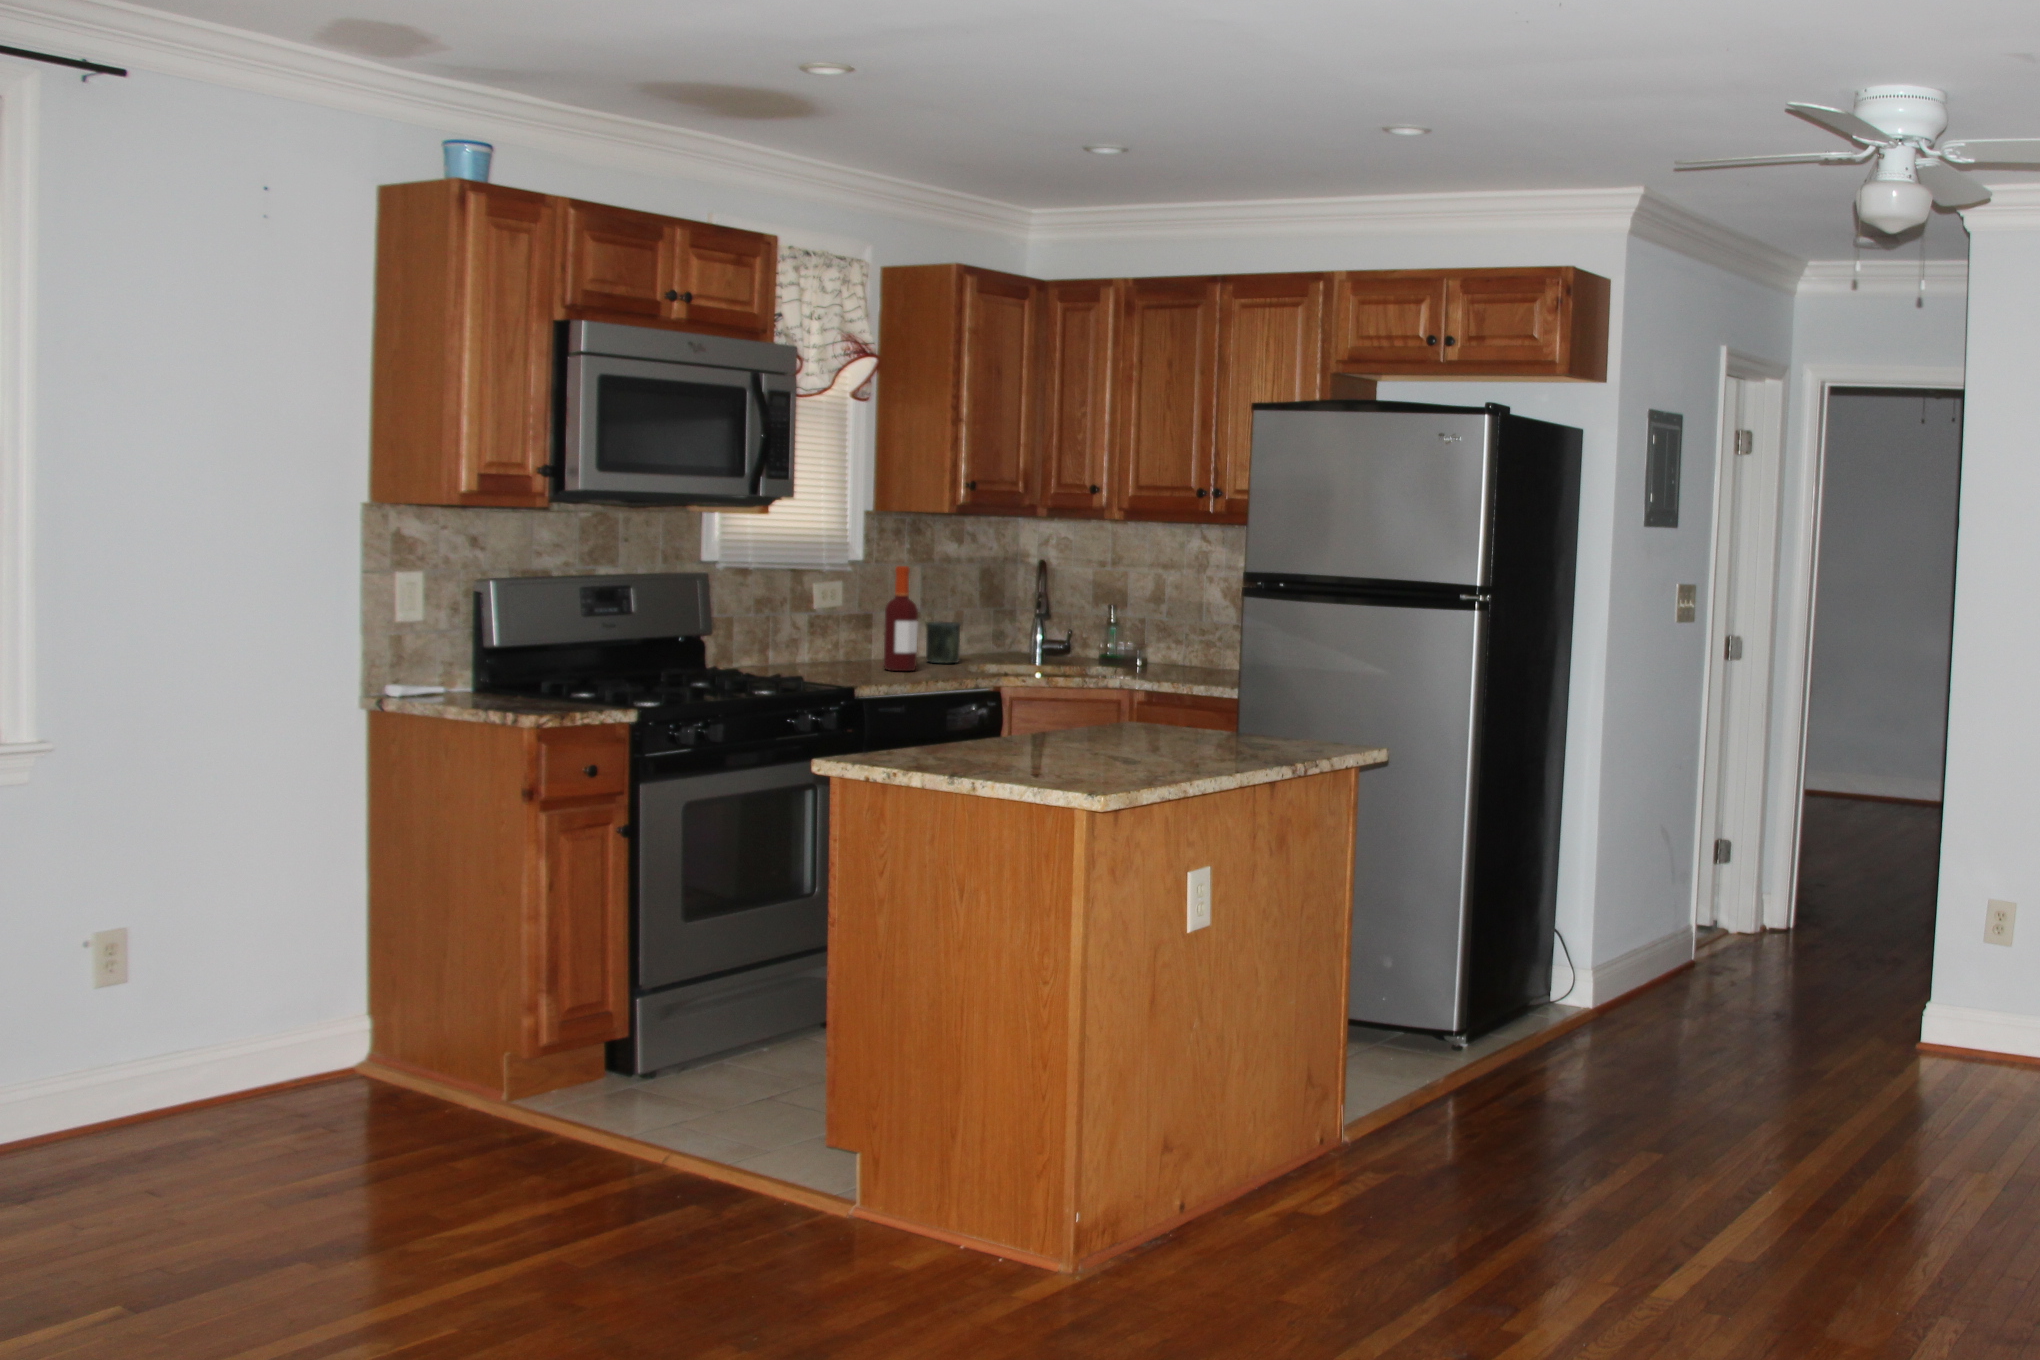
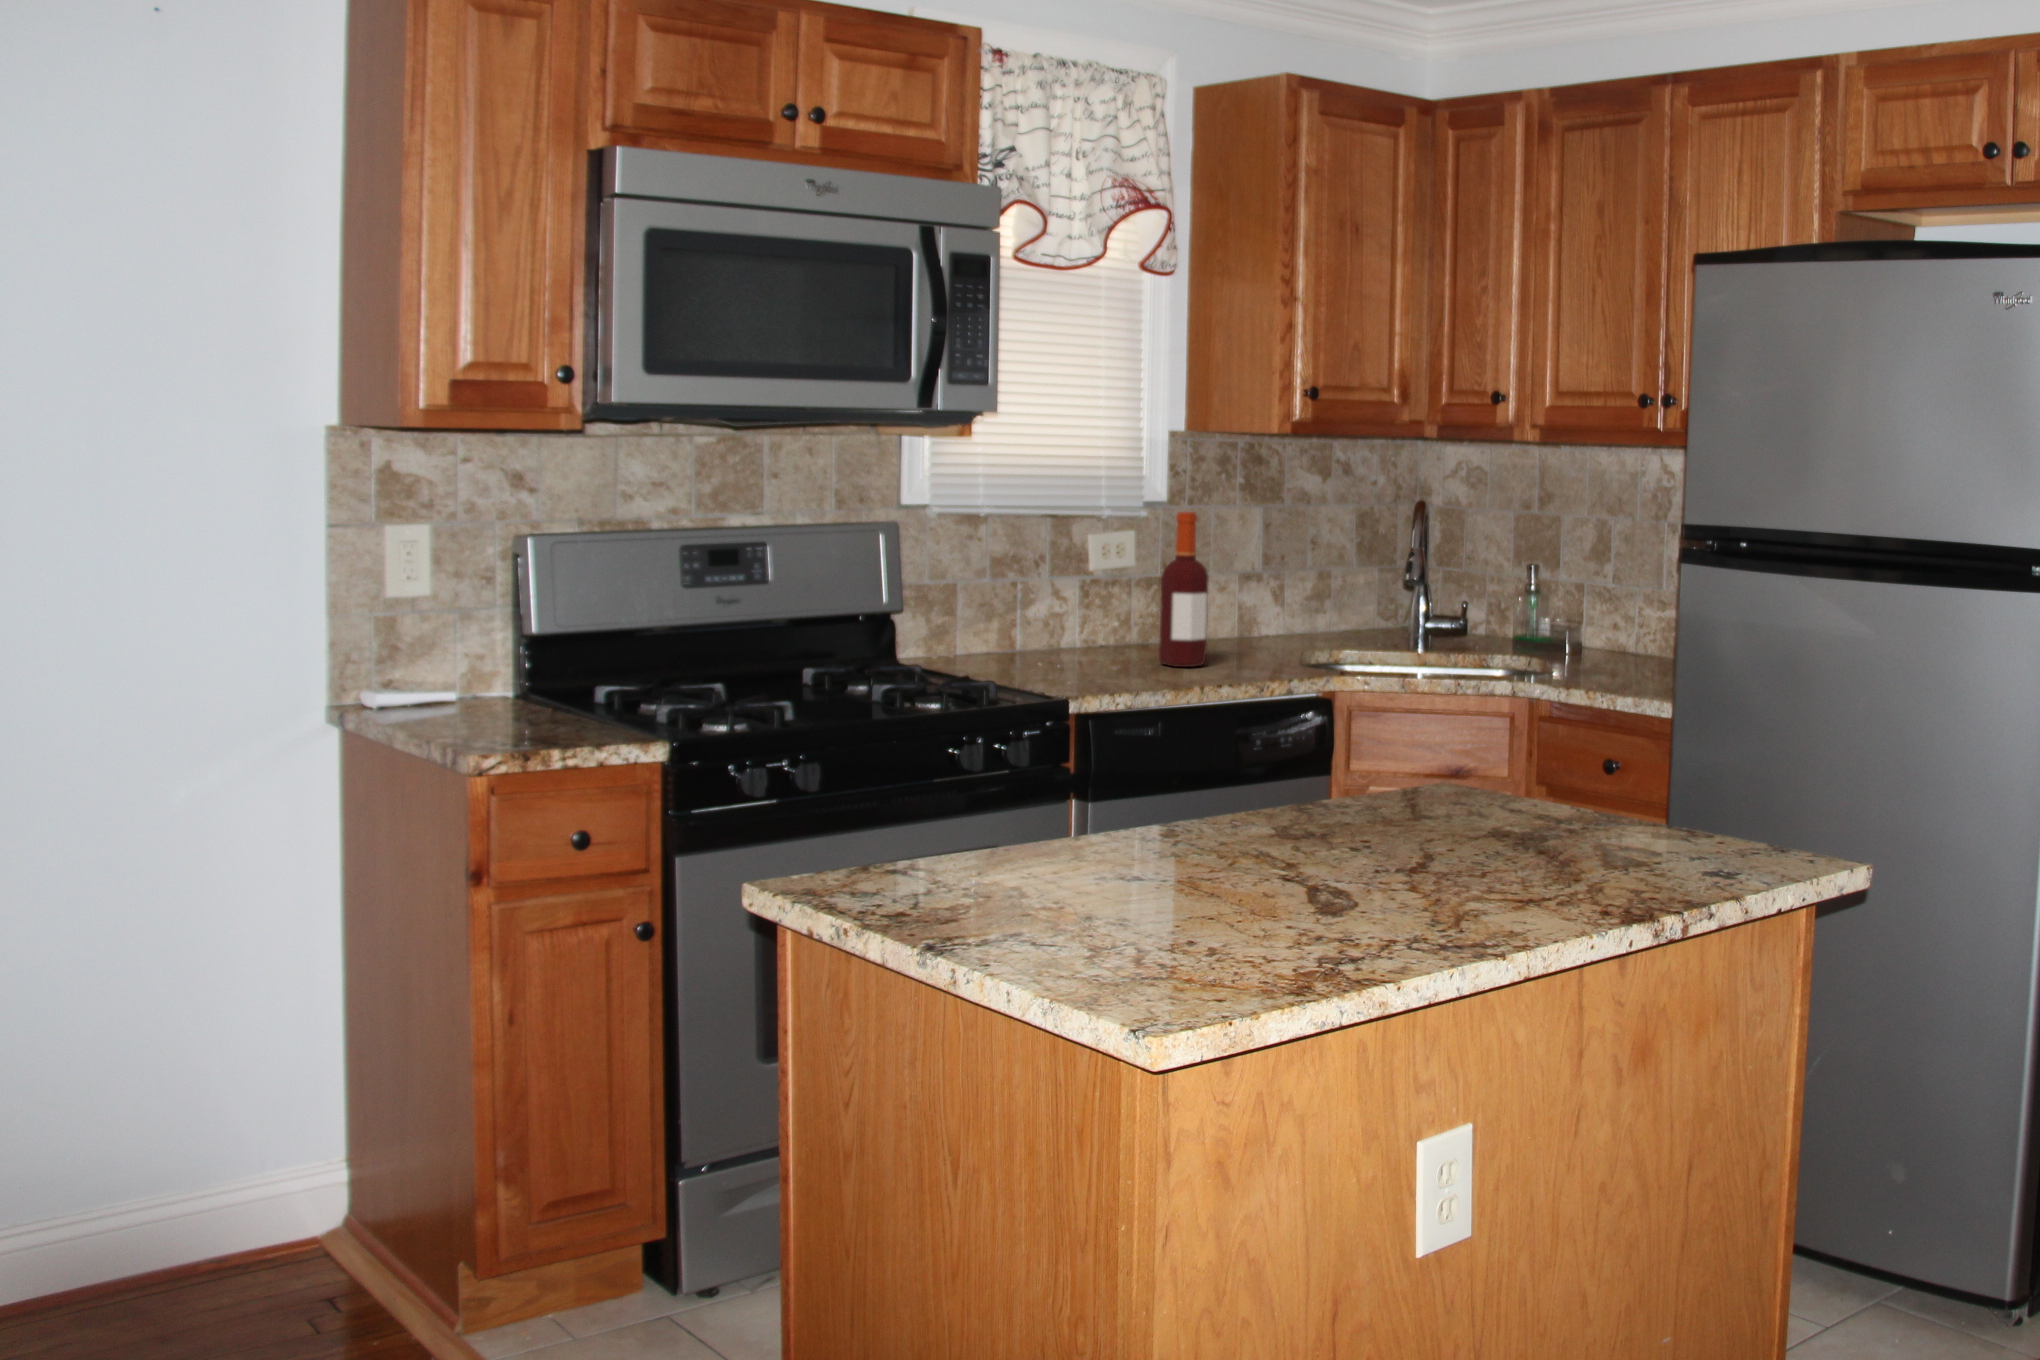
mug: present [926,622,960,663] -> none [1239,590,1291,651]

